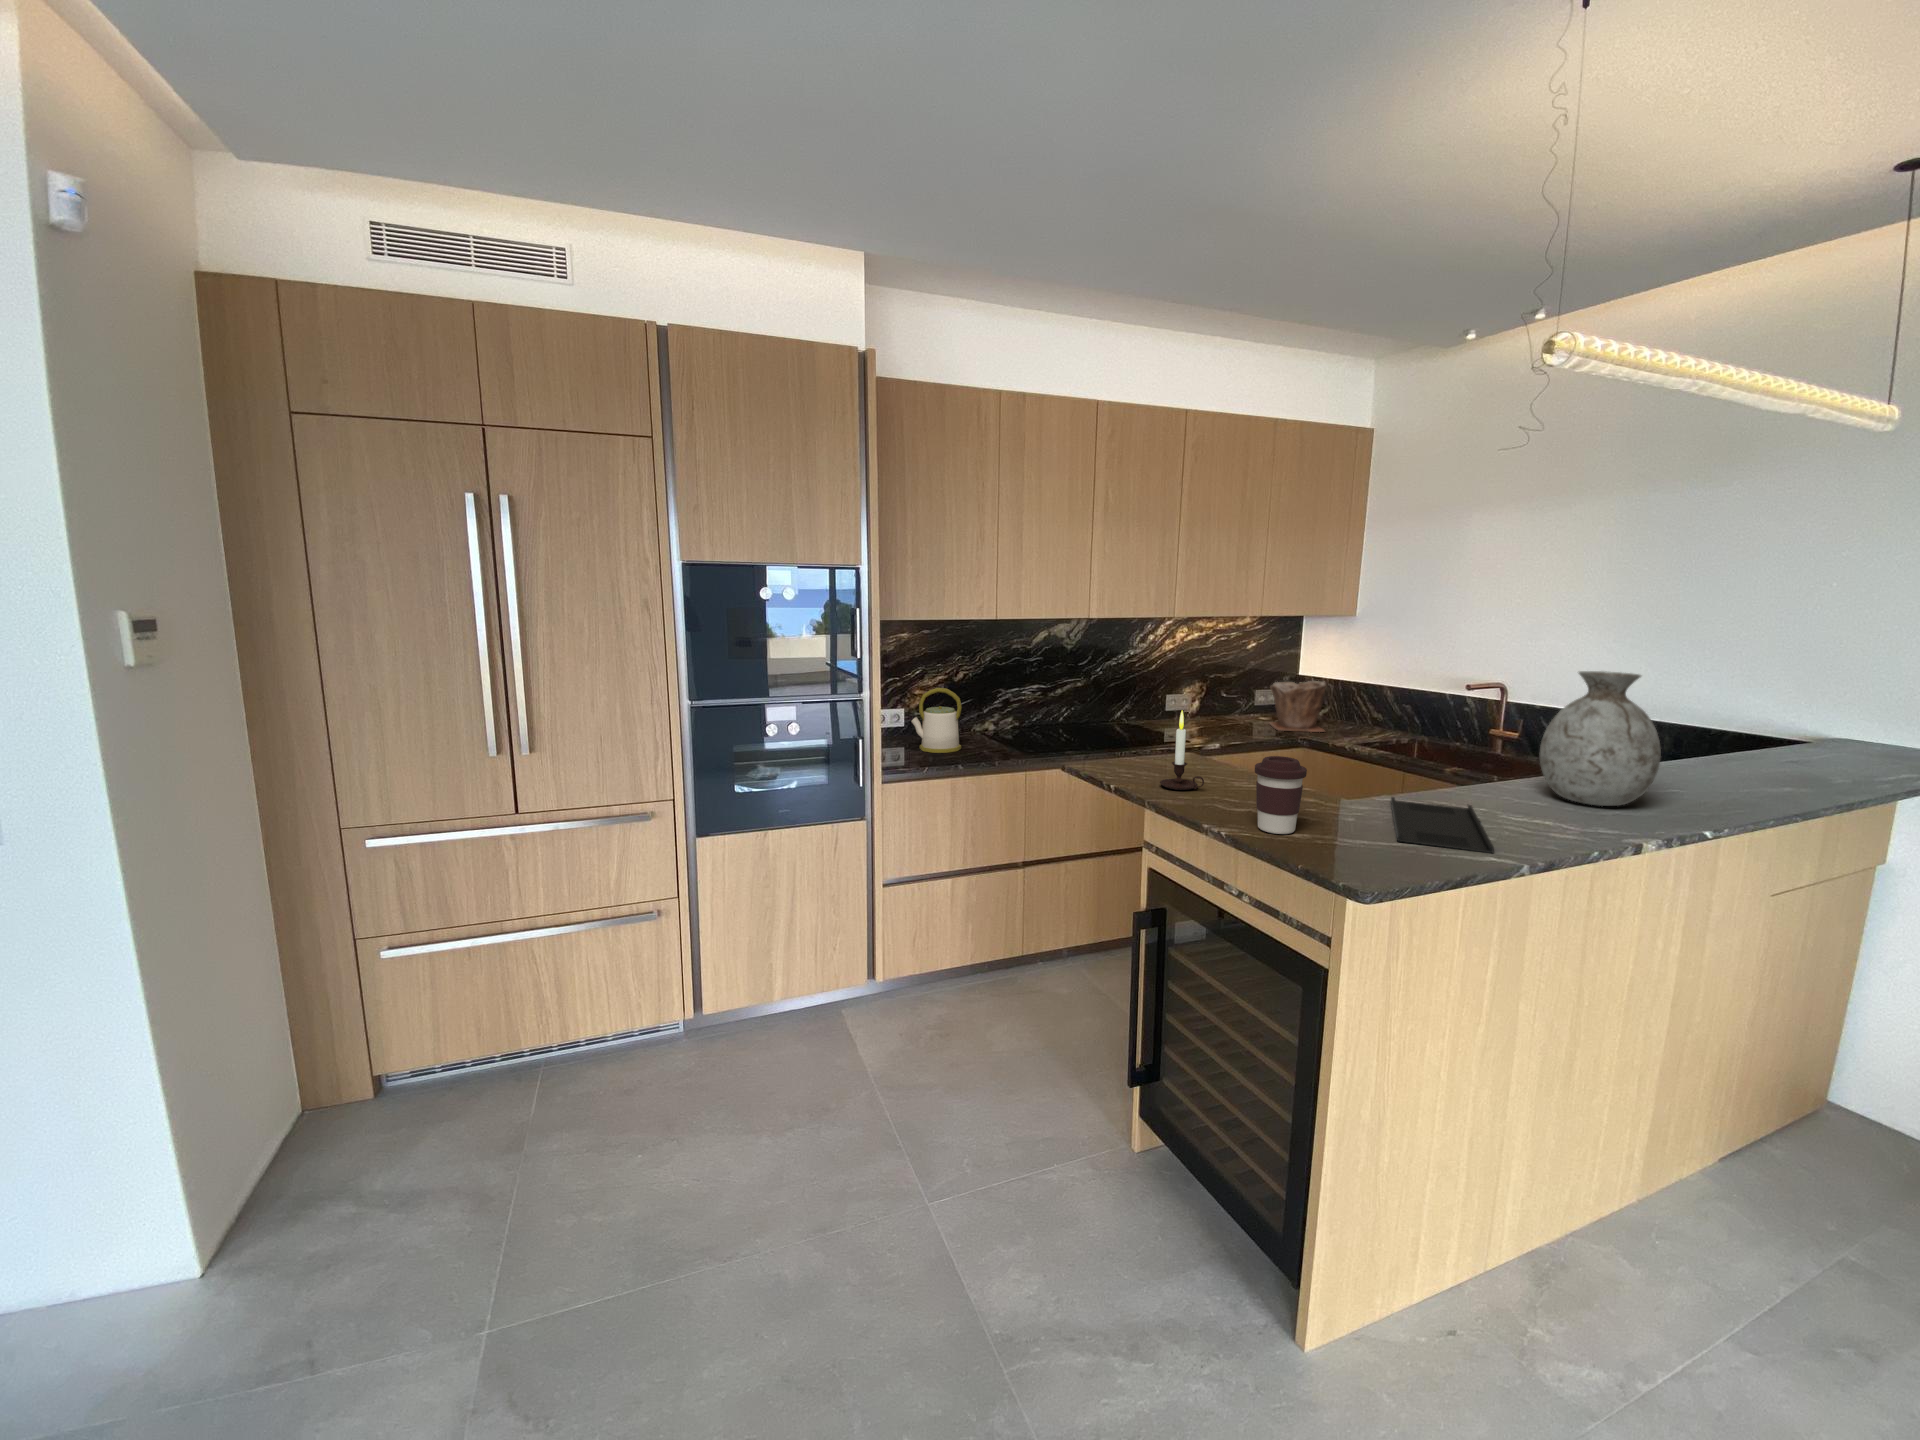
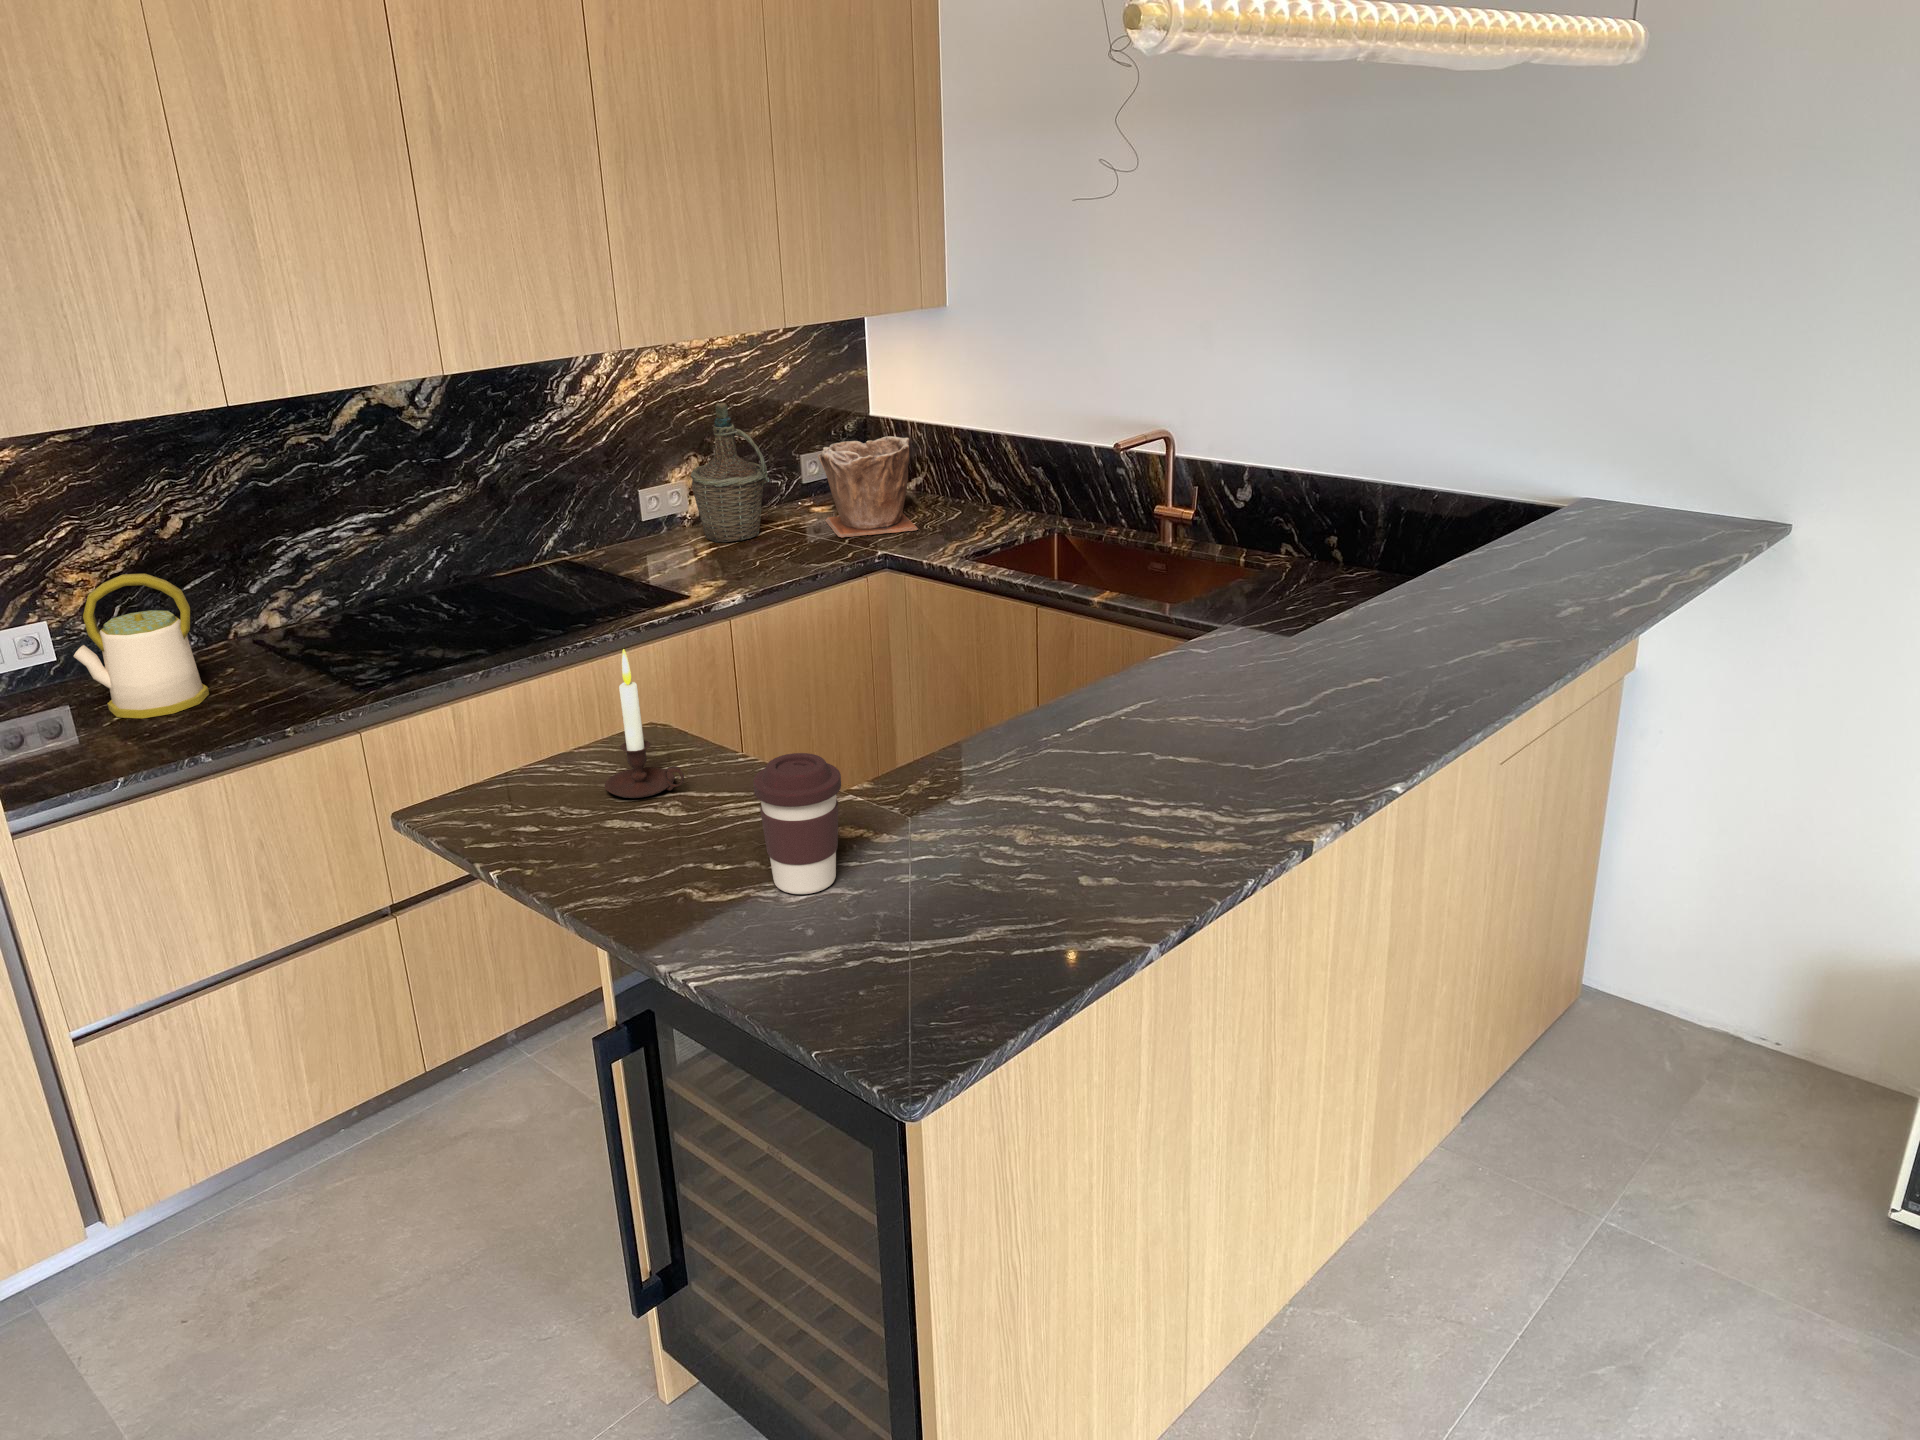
bottle: none [1198,653,1241,726] -> present [691,403,769,542]
vase: present [1540,671,1661,806] -> none [1199,493,1348,708]
tray: present [1391,797,1494,853] -> none [991,748,1129,869]

